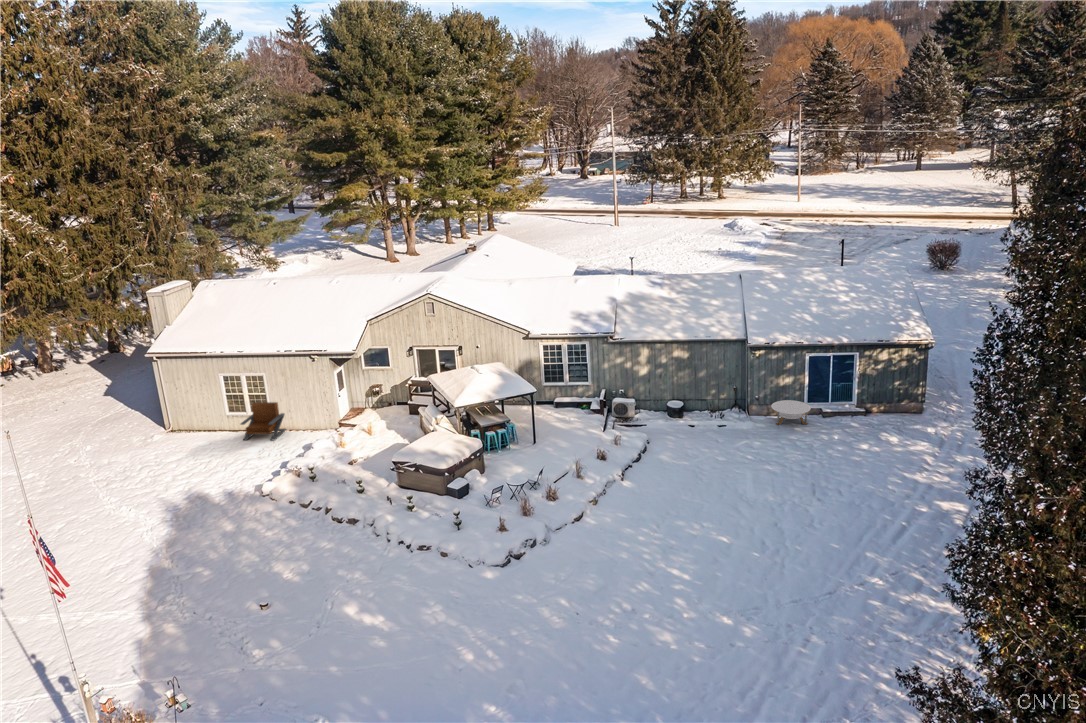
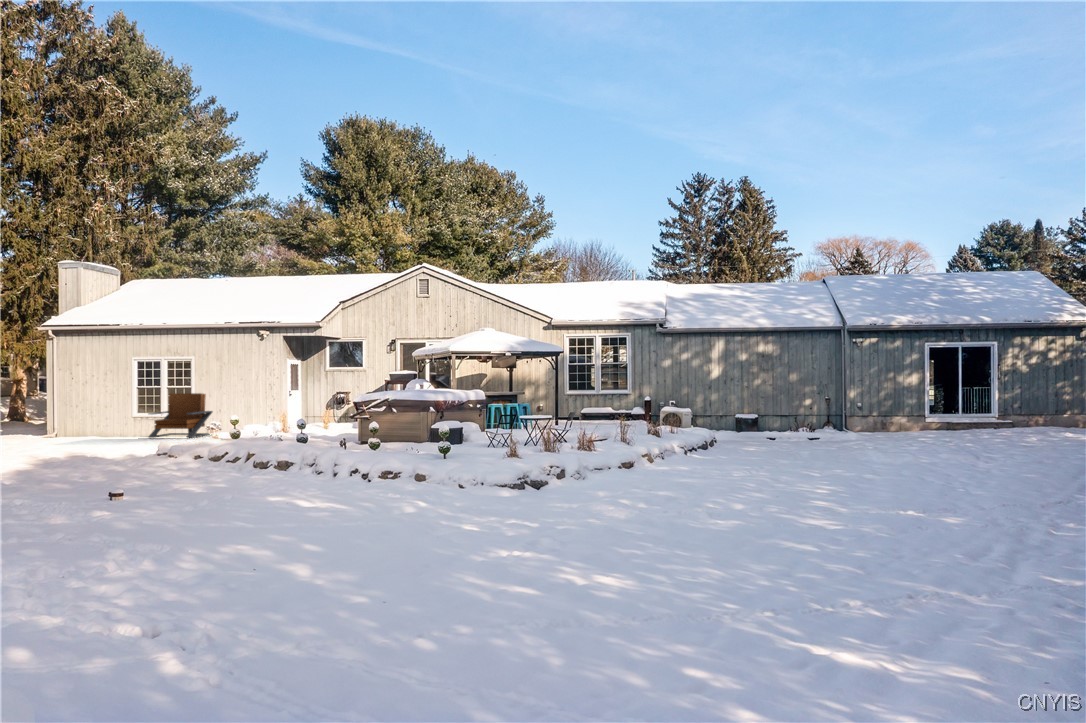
round table: present [771,400,811,425] -> none [884,407,941,431]

